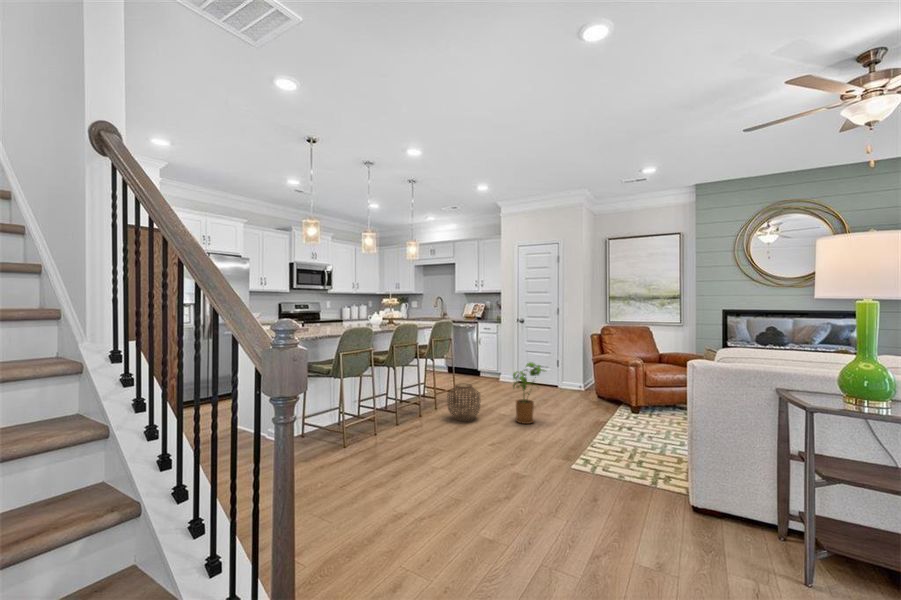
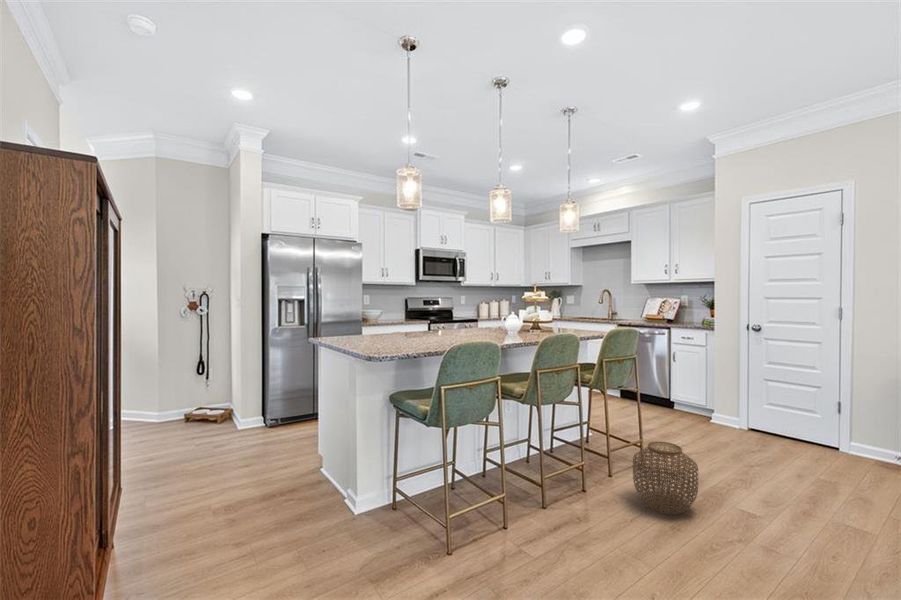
house plant: present [513,362,546,424] -> none [769,421,860,544]

